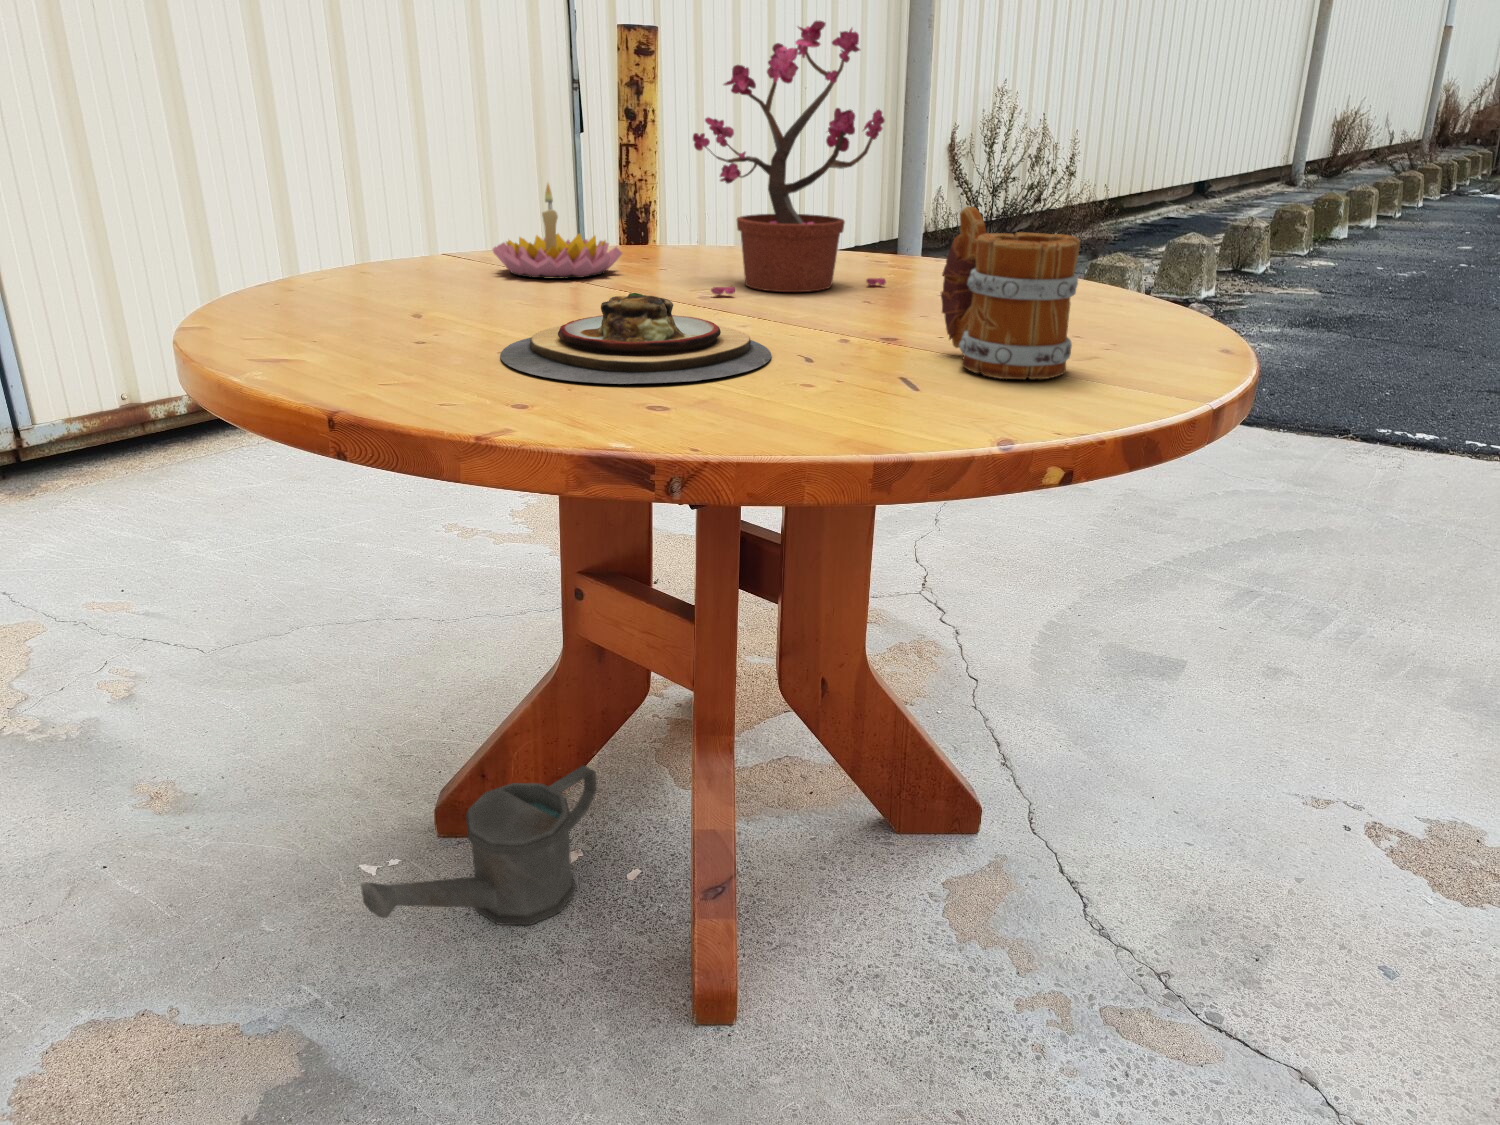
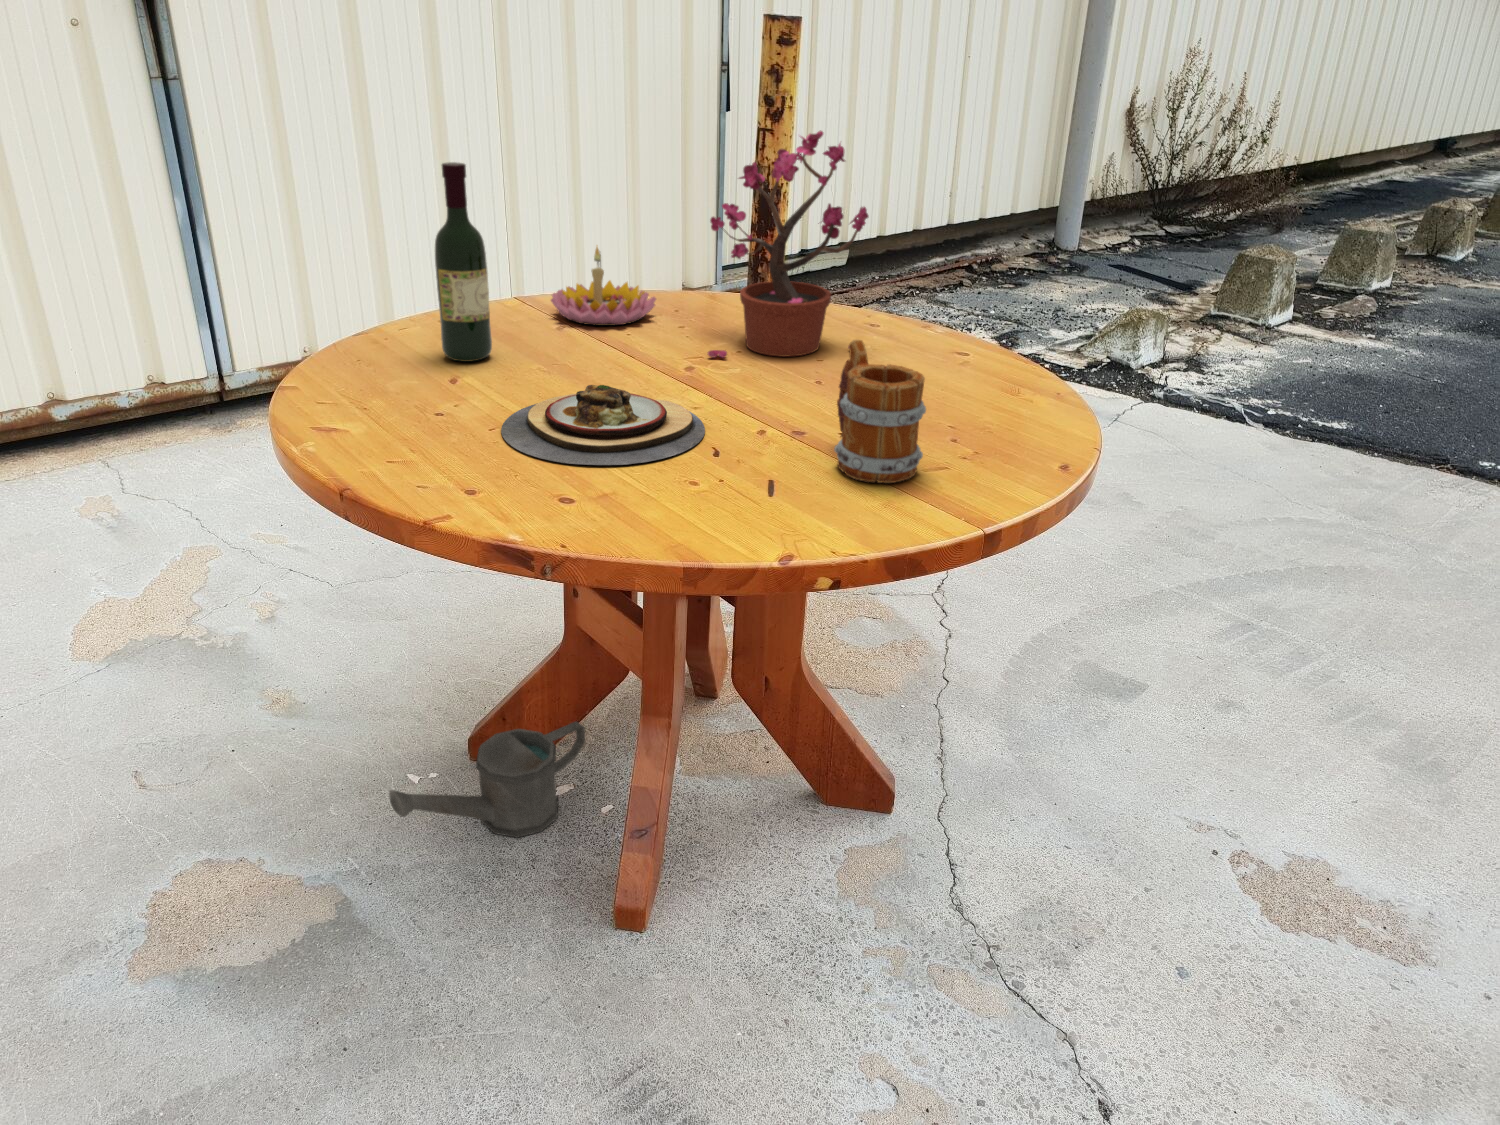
wine bottle: none [365,42,443,309] -> present [435,162,492,362]

